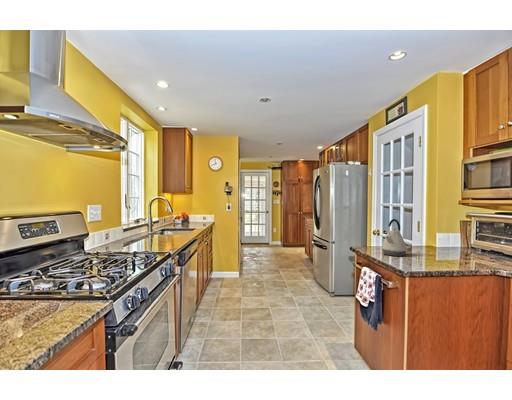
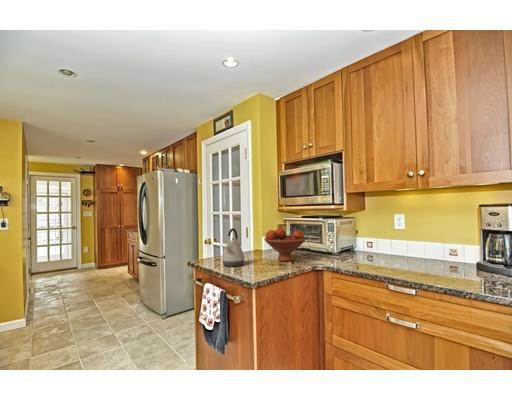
fruit bowl: none [432,224,490,261] -> present [264,228,306,261]

